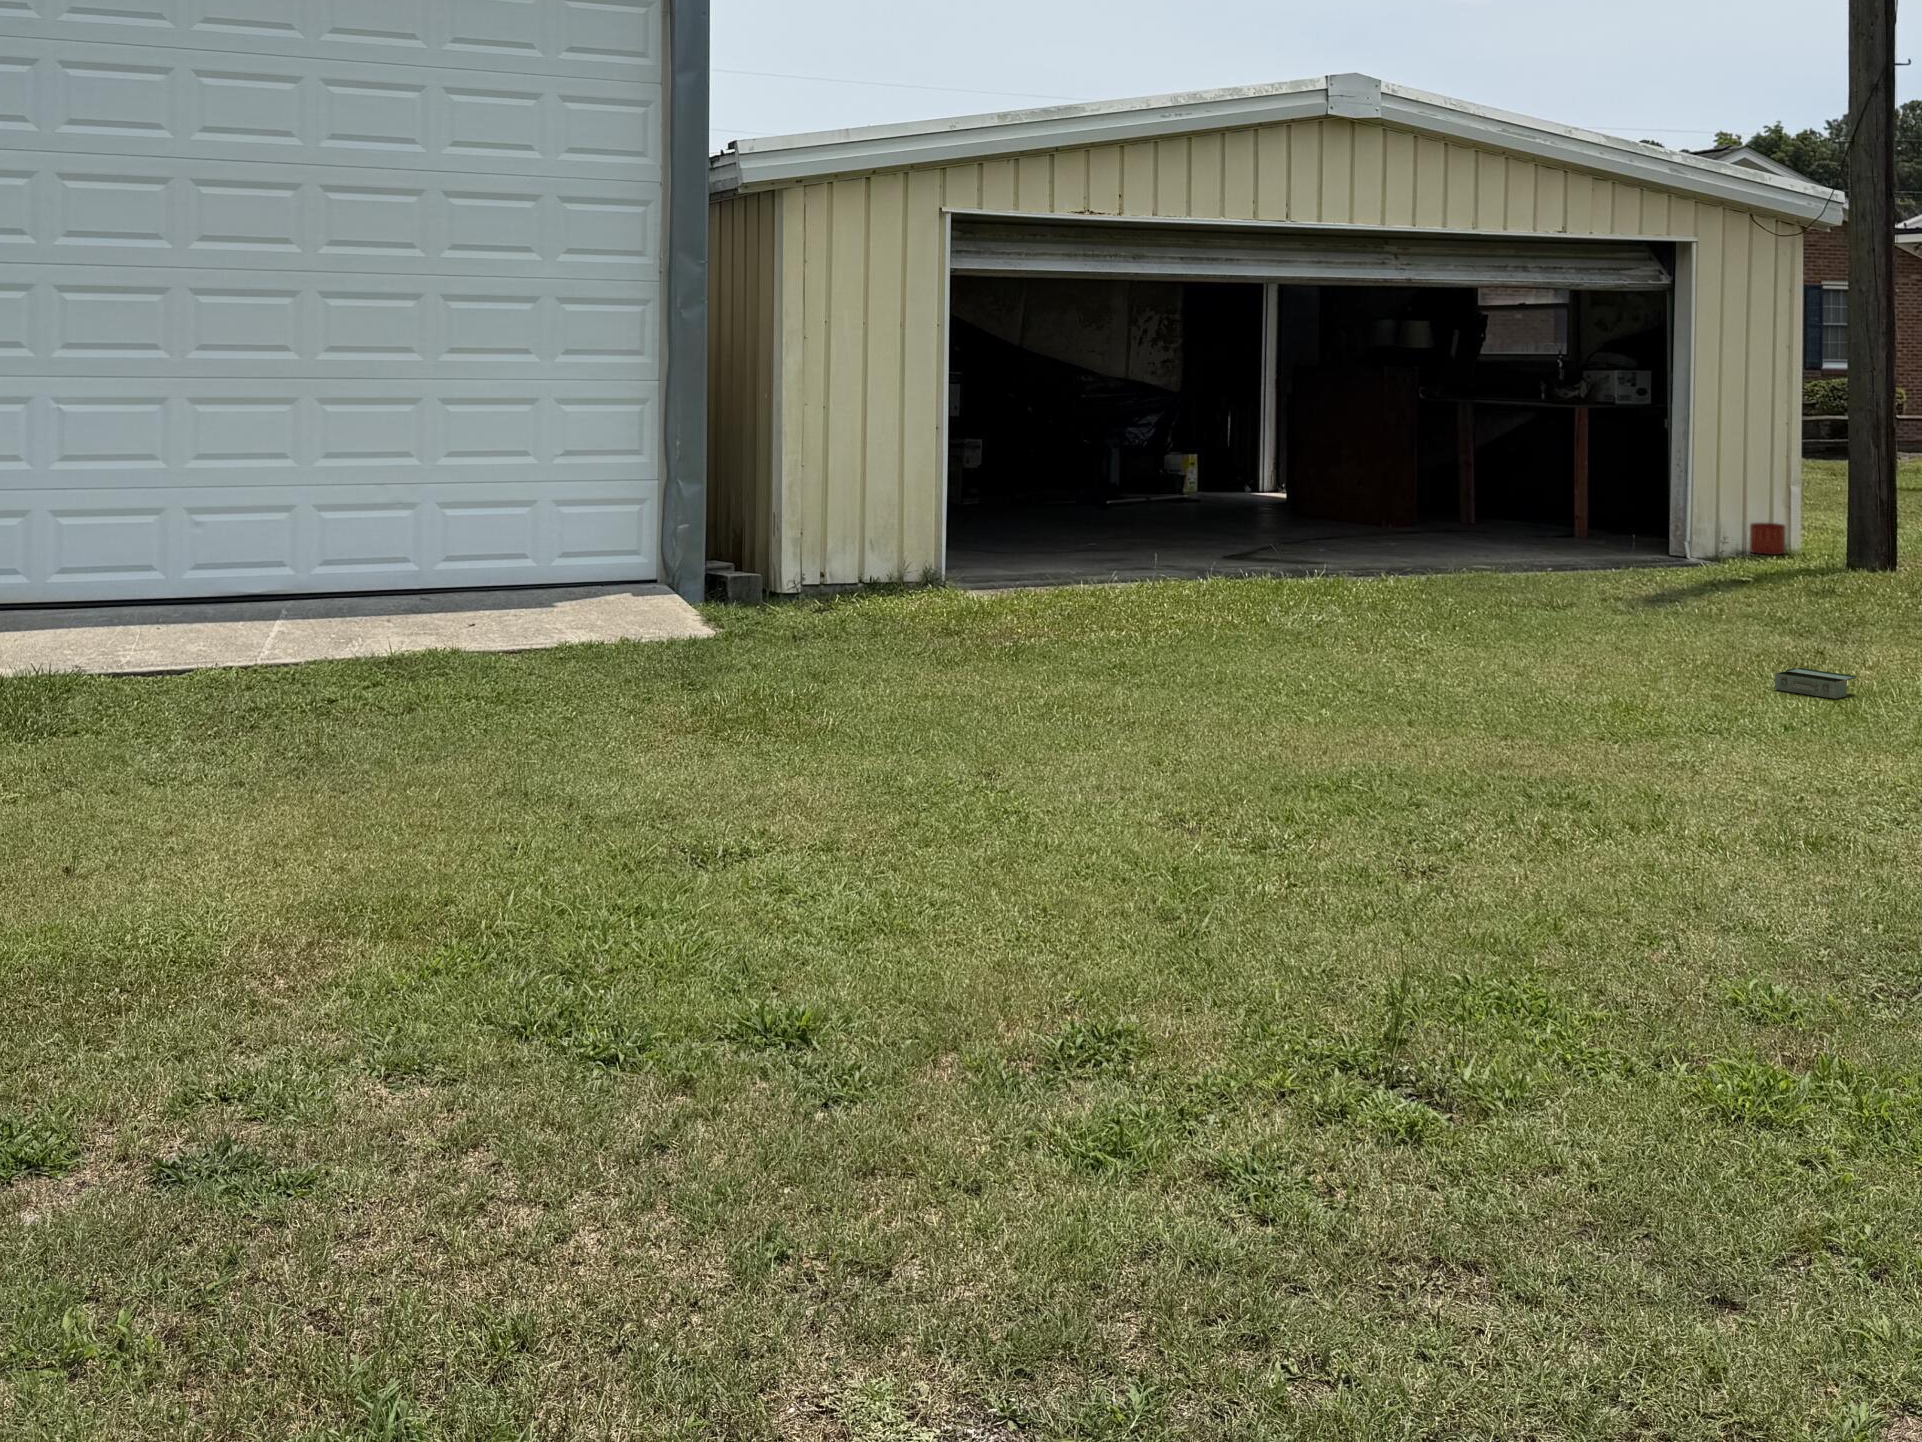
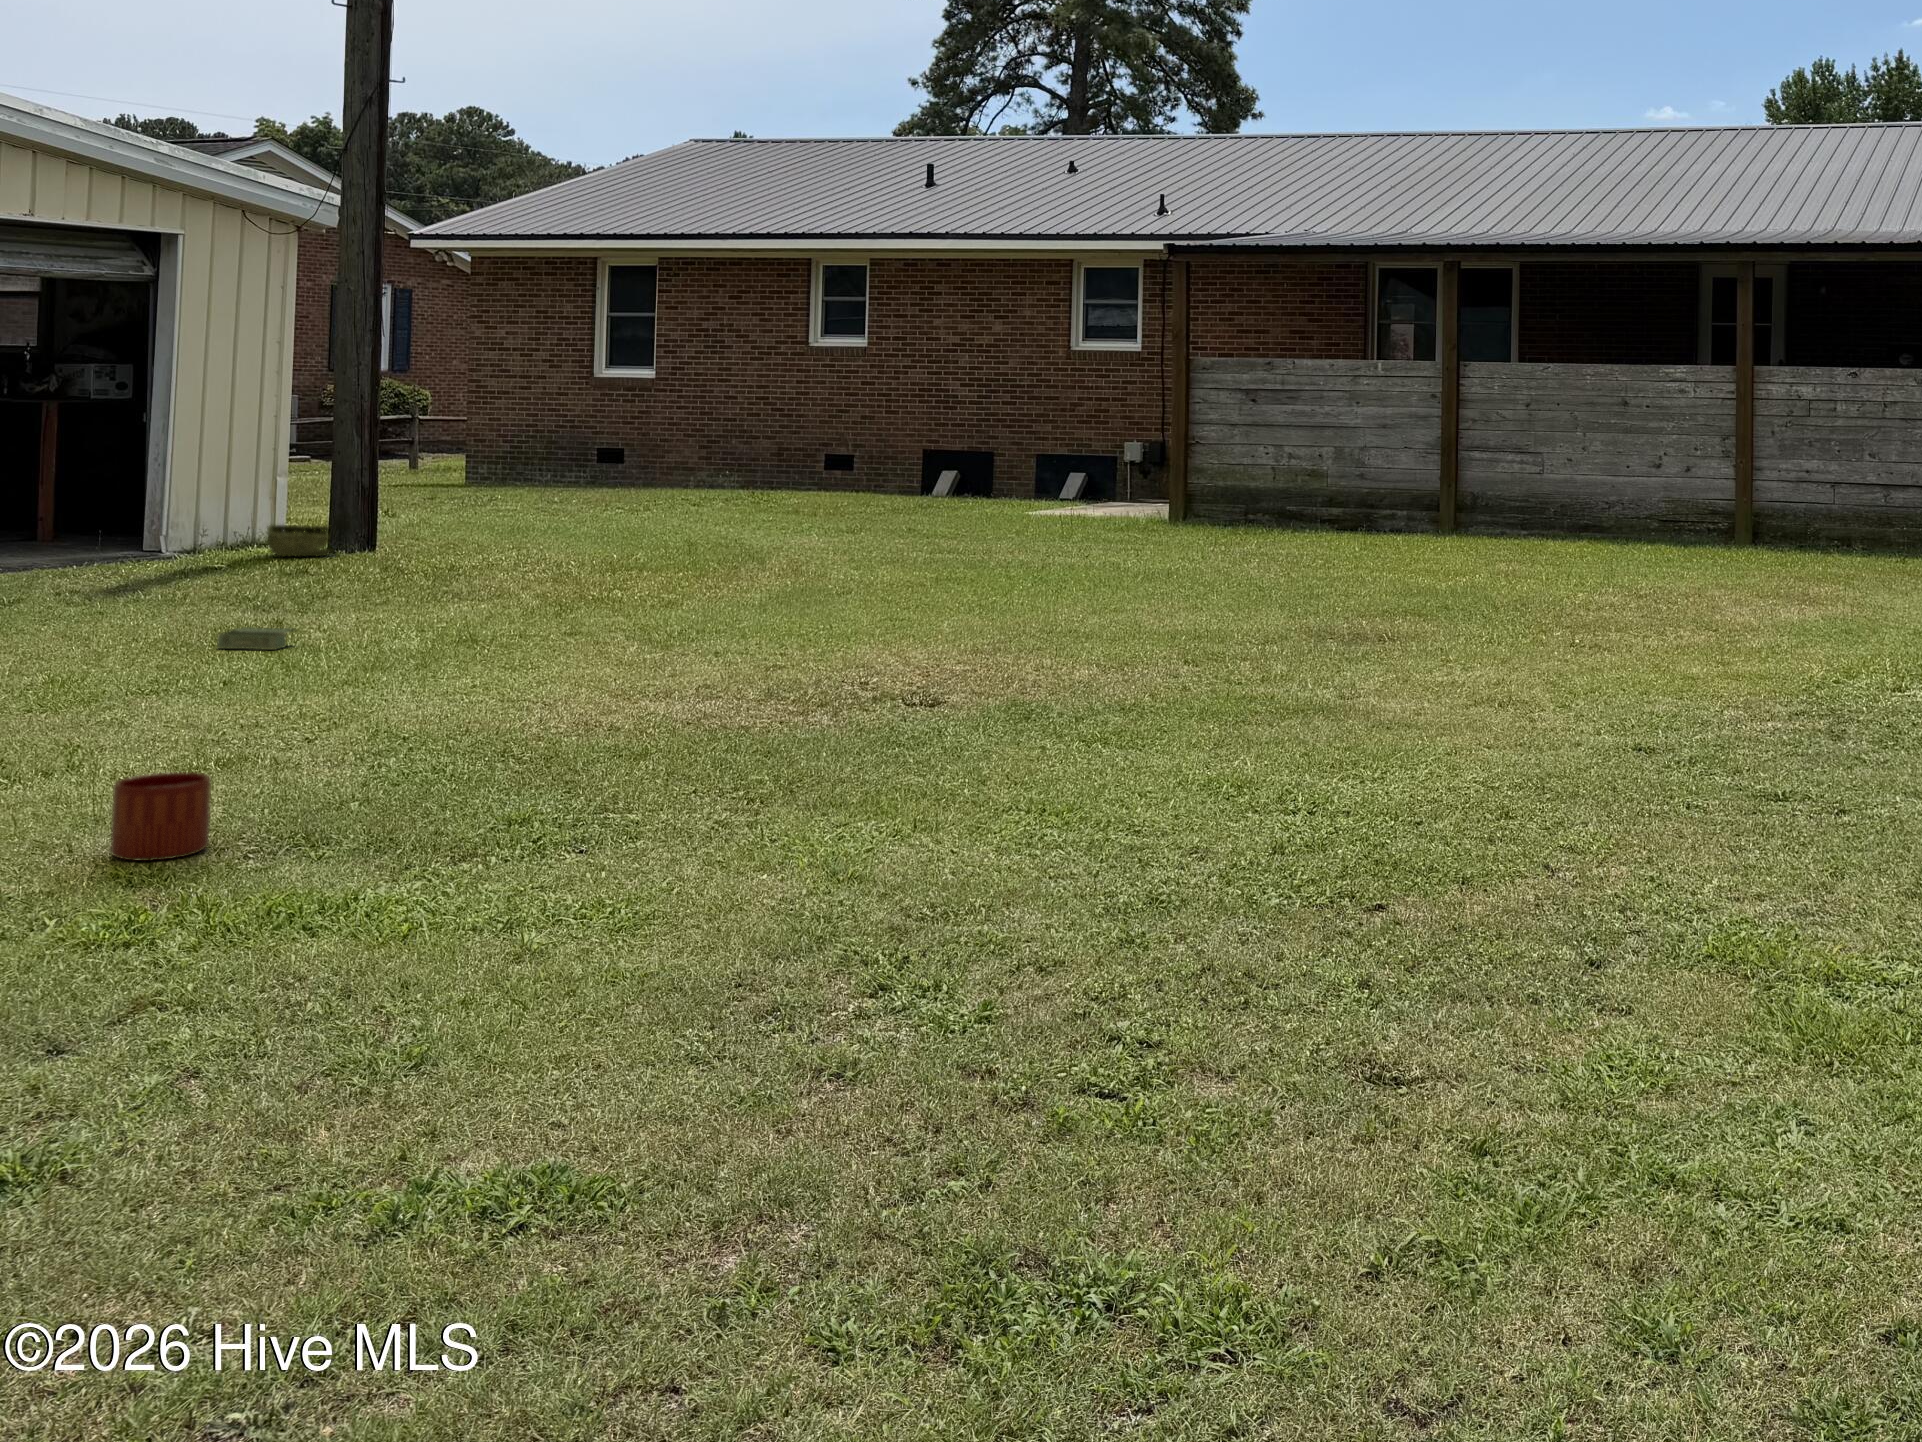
planter: present [1750,523,1786,555] -> present [110,772,211,861]
woven basket: none [1787,537,1860,574] -> present [267,524,333,556]

